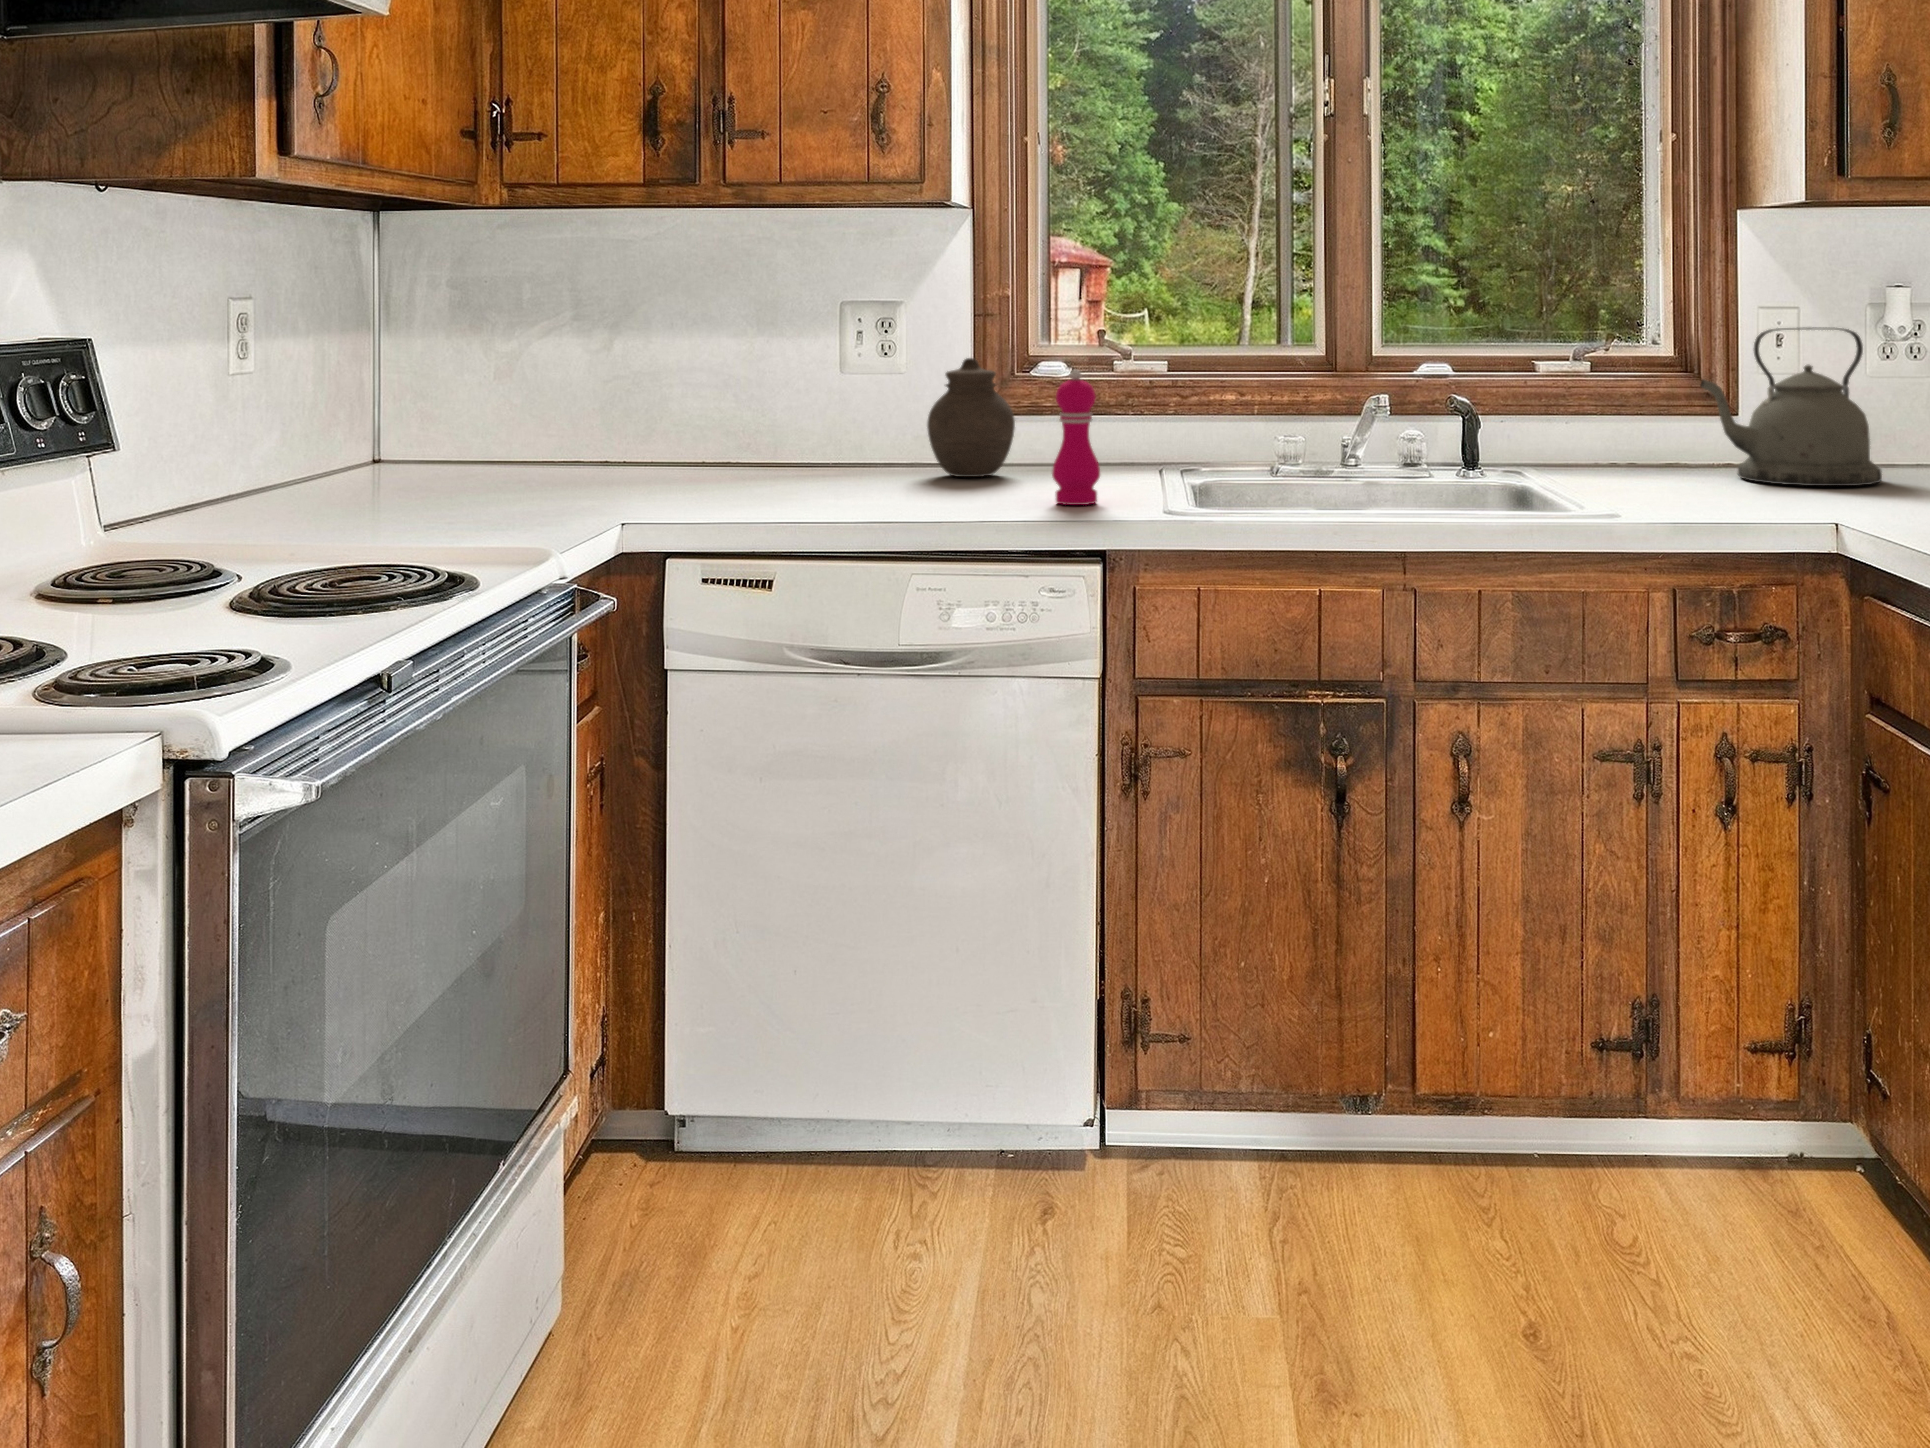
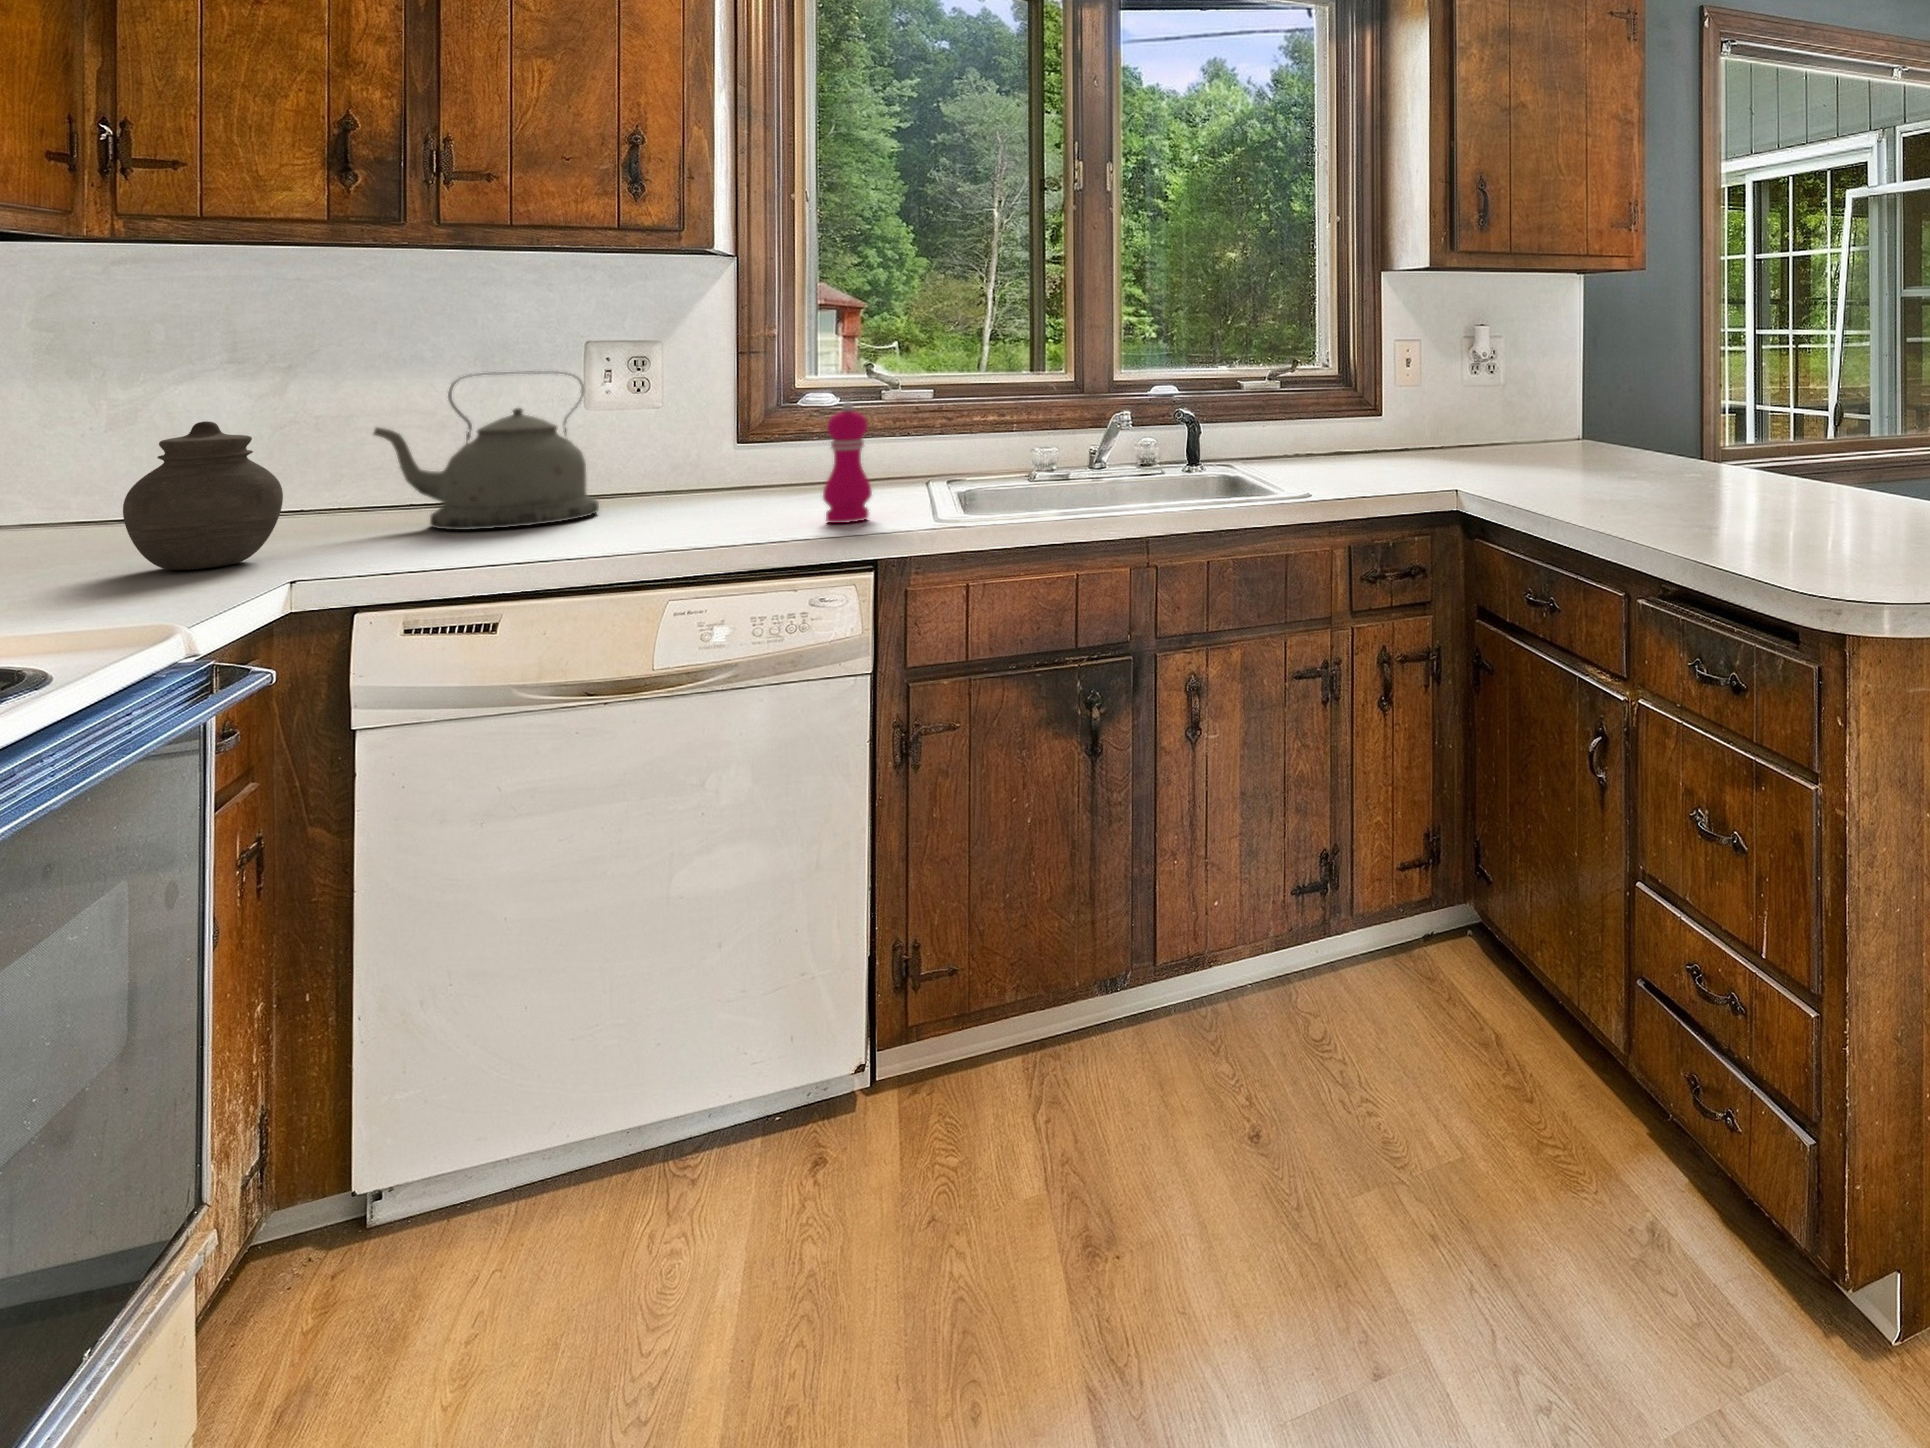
kettle: present [1700,327,1882,486] -> present [373,371,599,530]
jar: present [927,358,1015,477] -> present [123,421,283,570]

